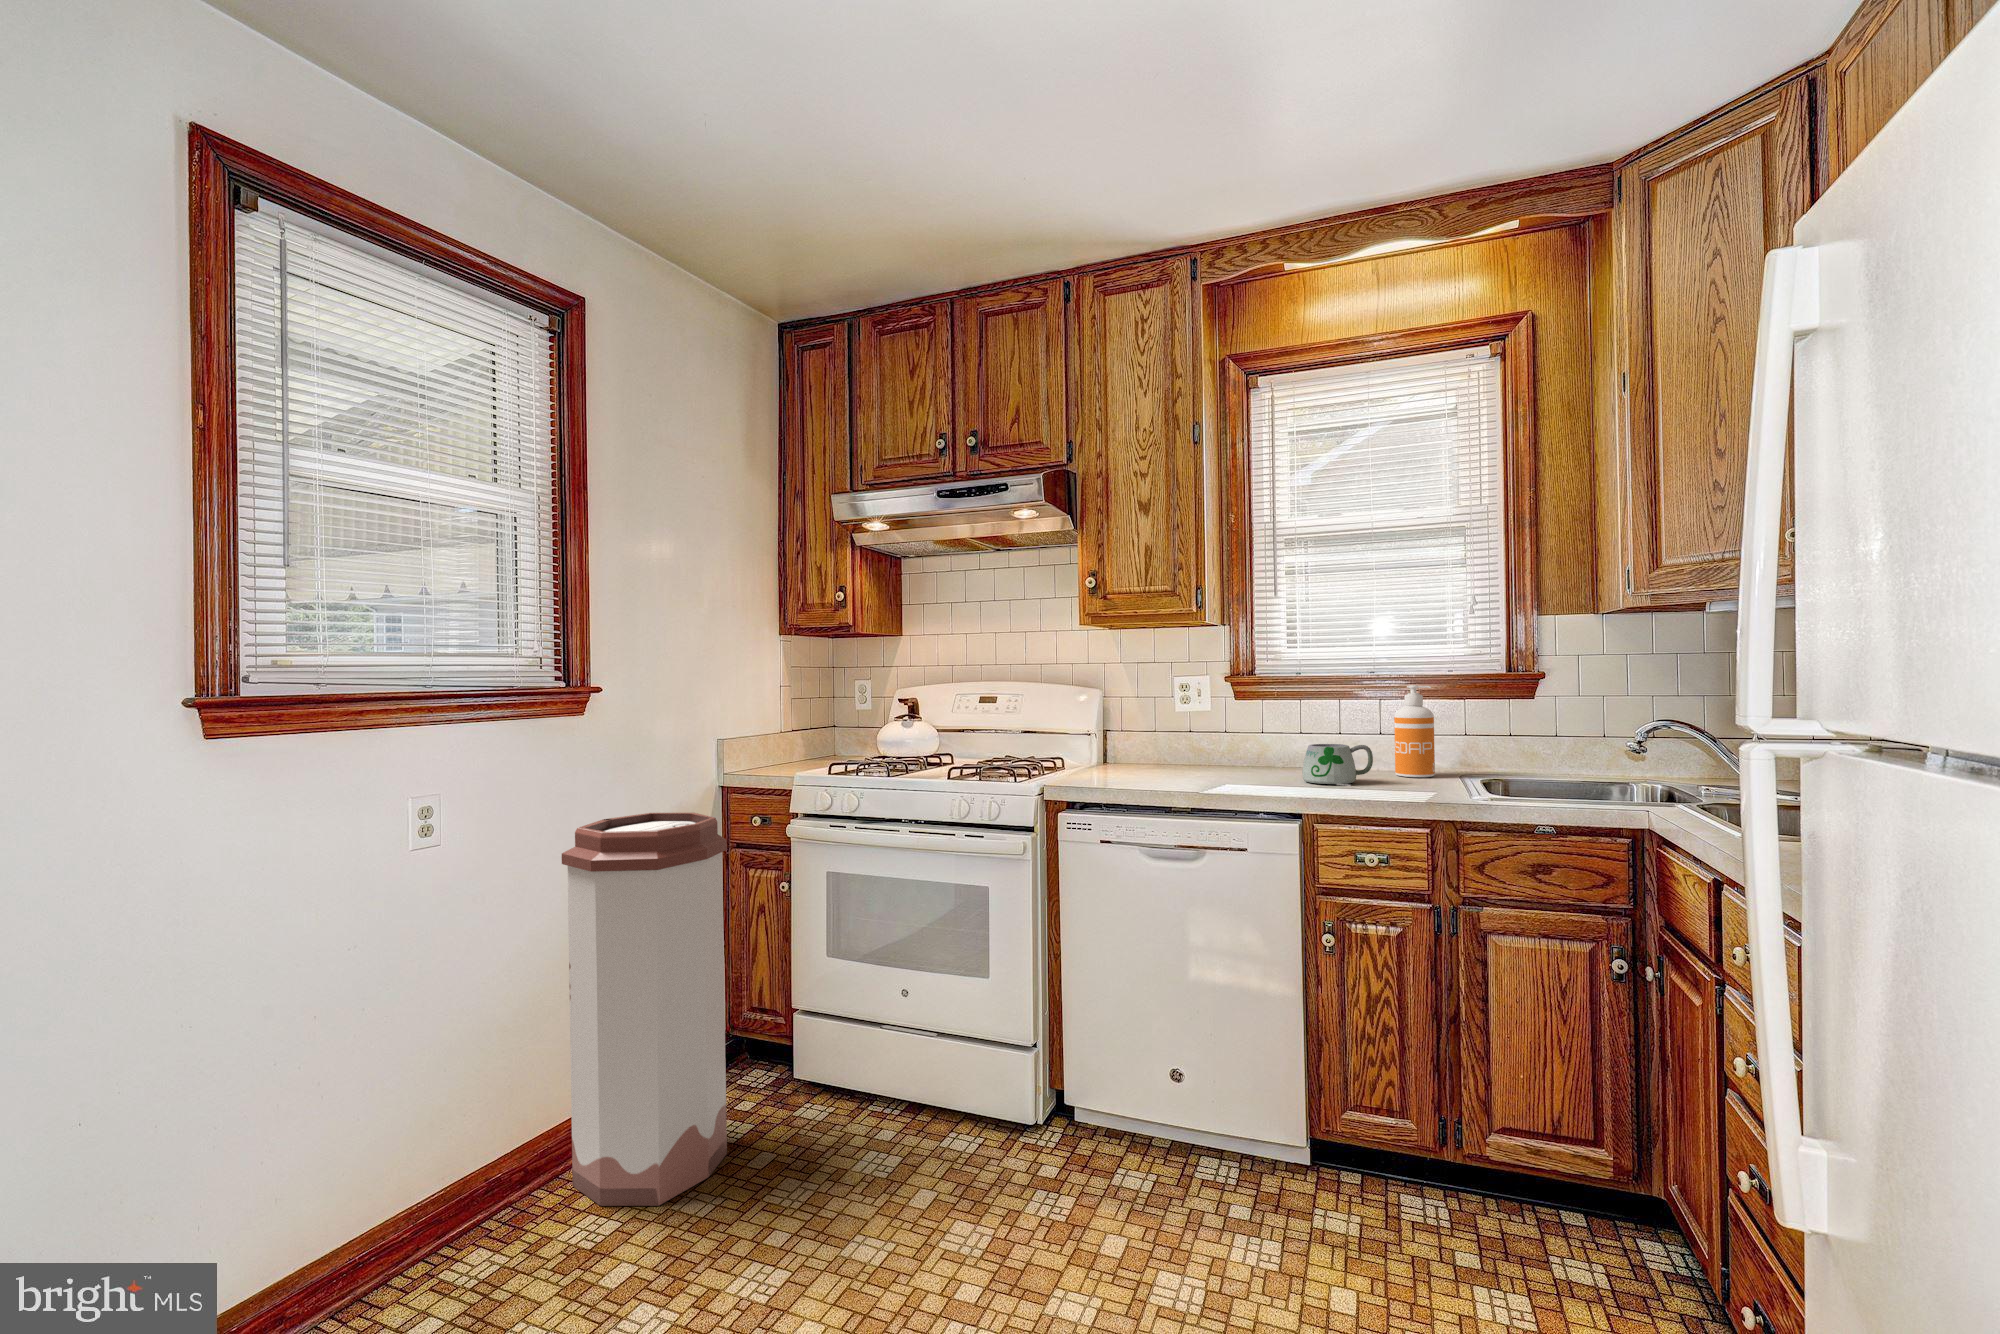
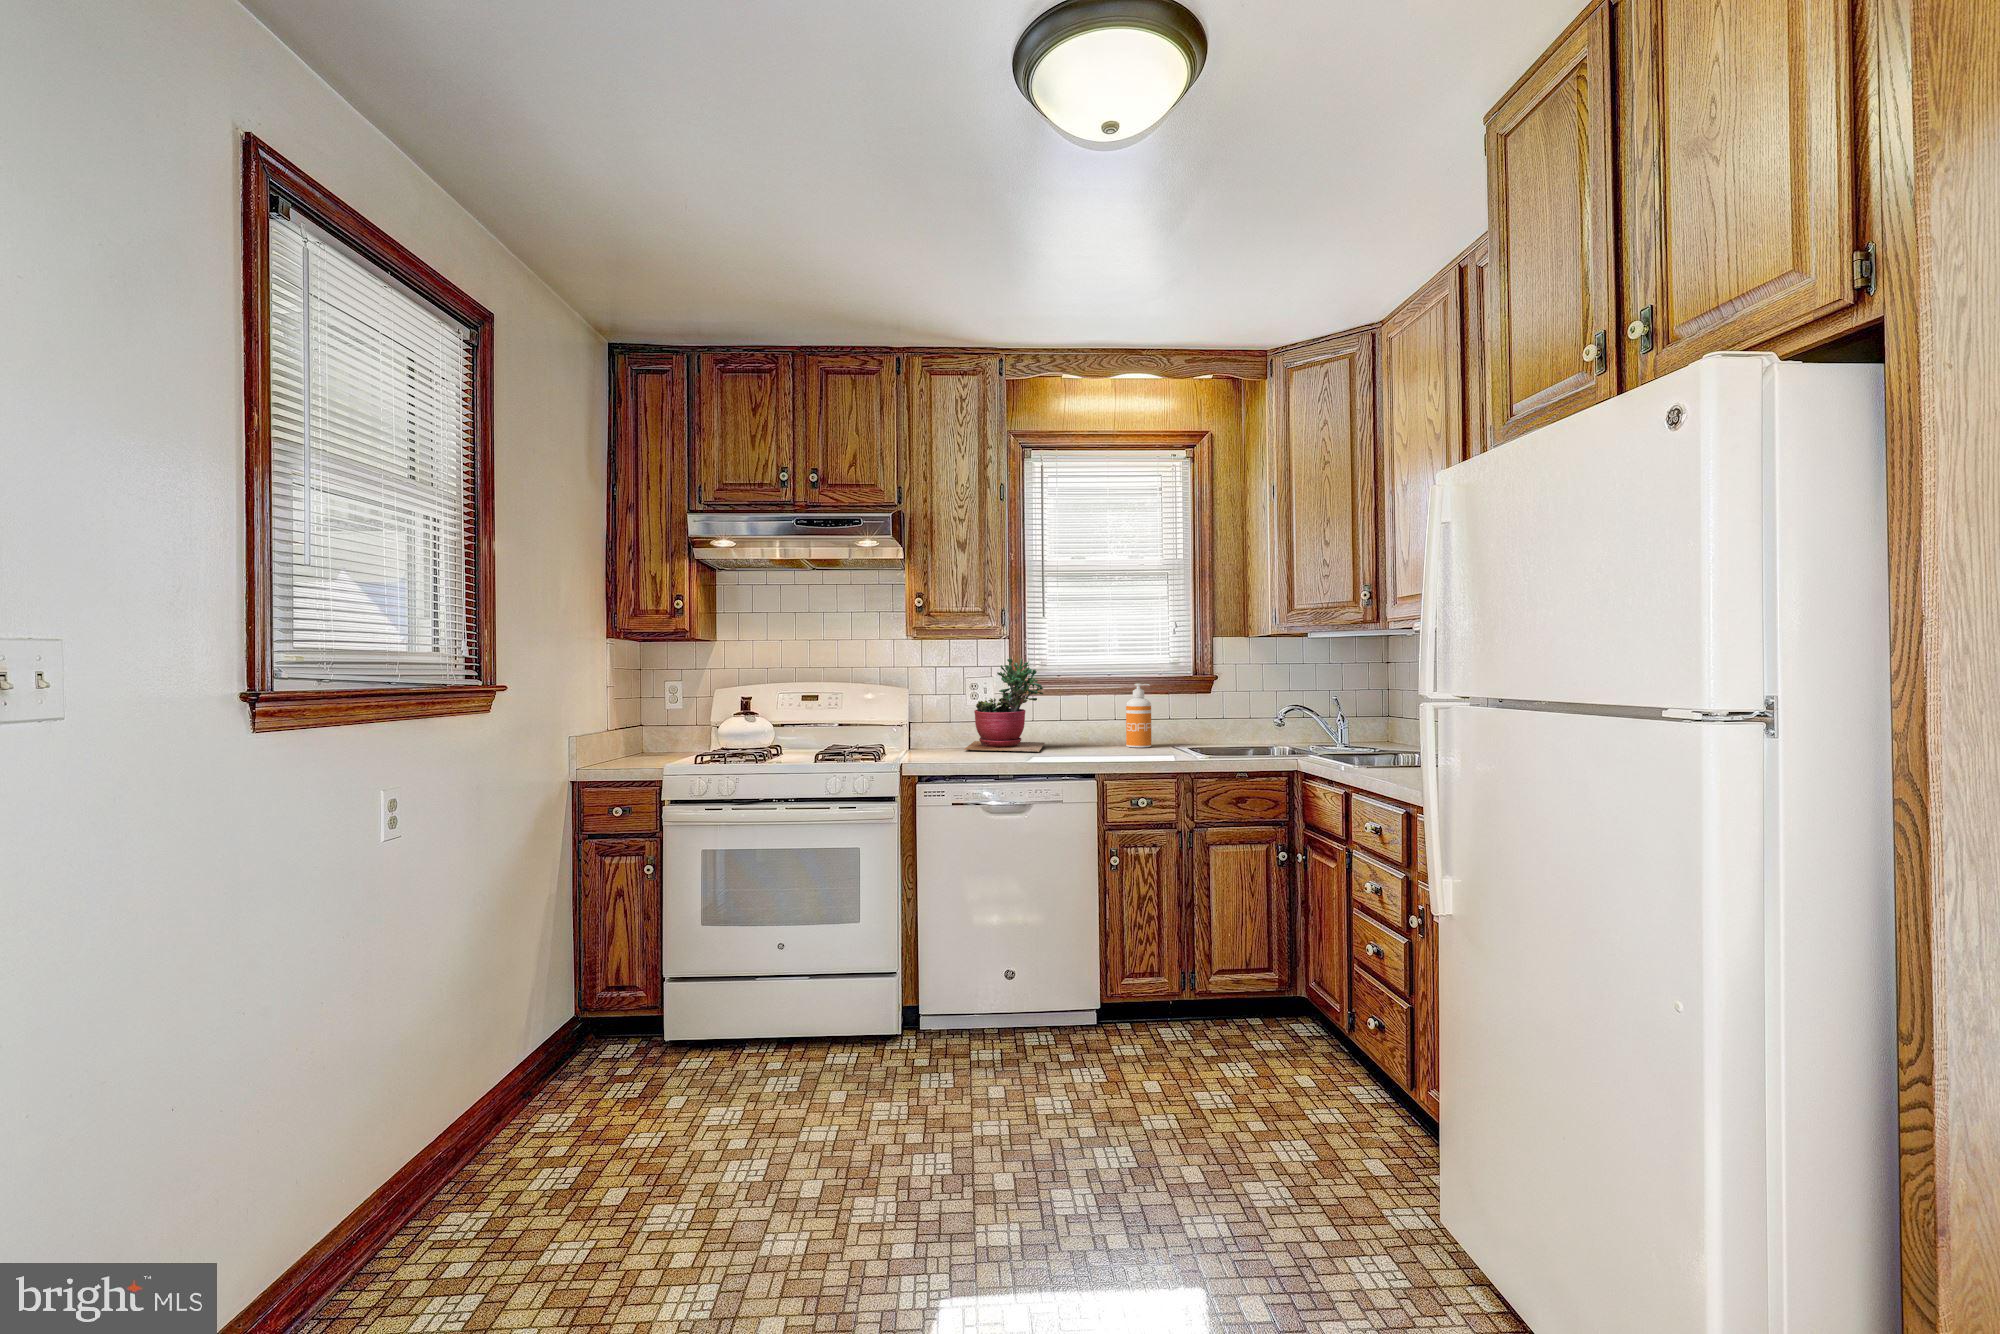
succulent plant: none [1153,652,1278,778] -> present [964,658,1045,752]
mug: present [1302,744,1373,786] -> none [1076,725,1123,754]
trash can: present [562,813,727,1206] -> none [499,798,645,1161]

